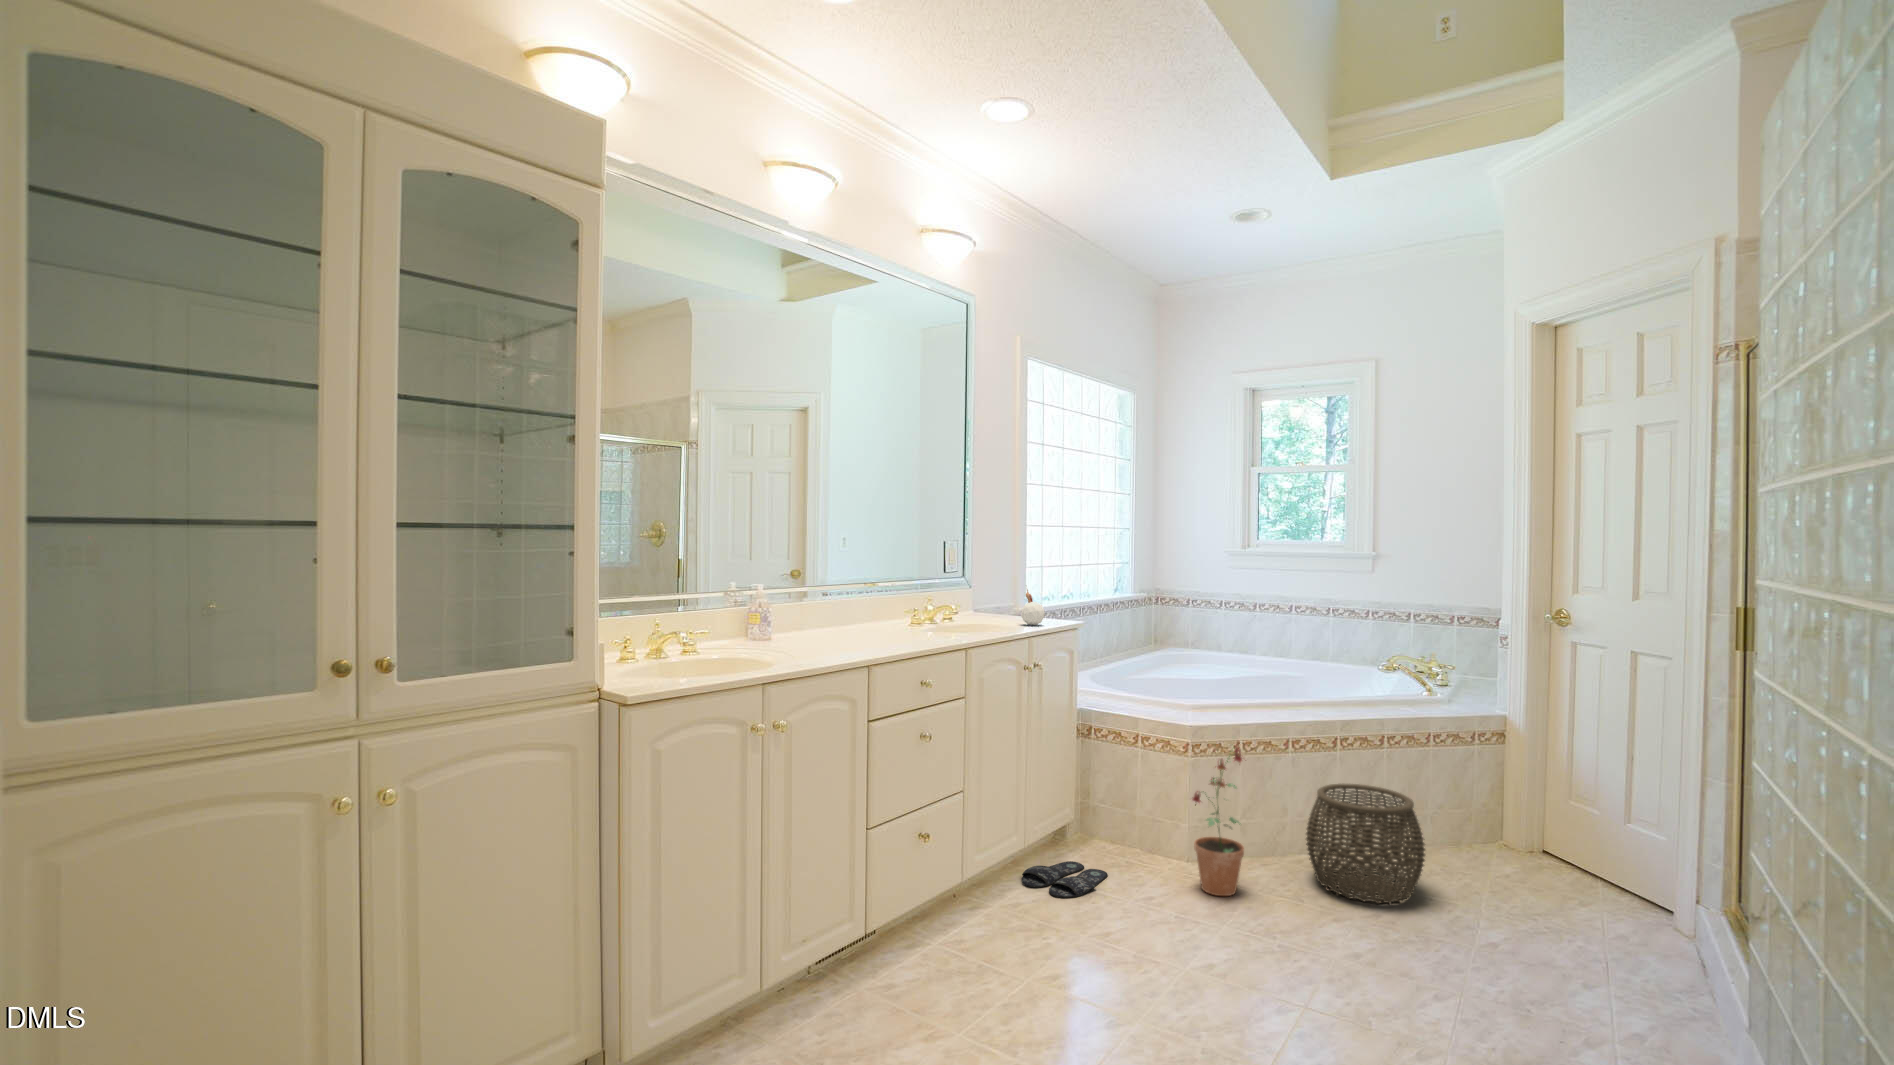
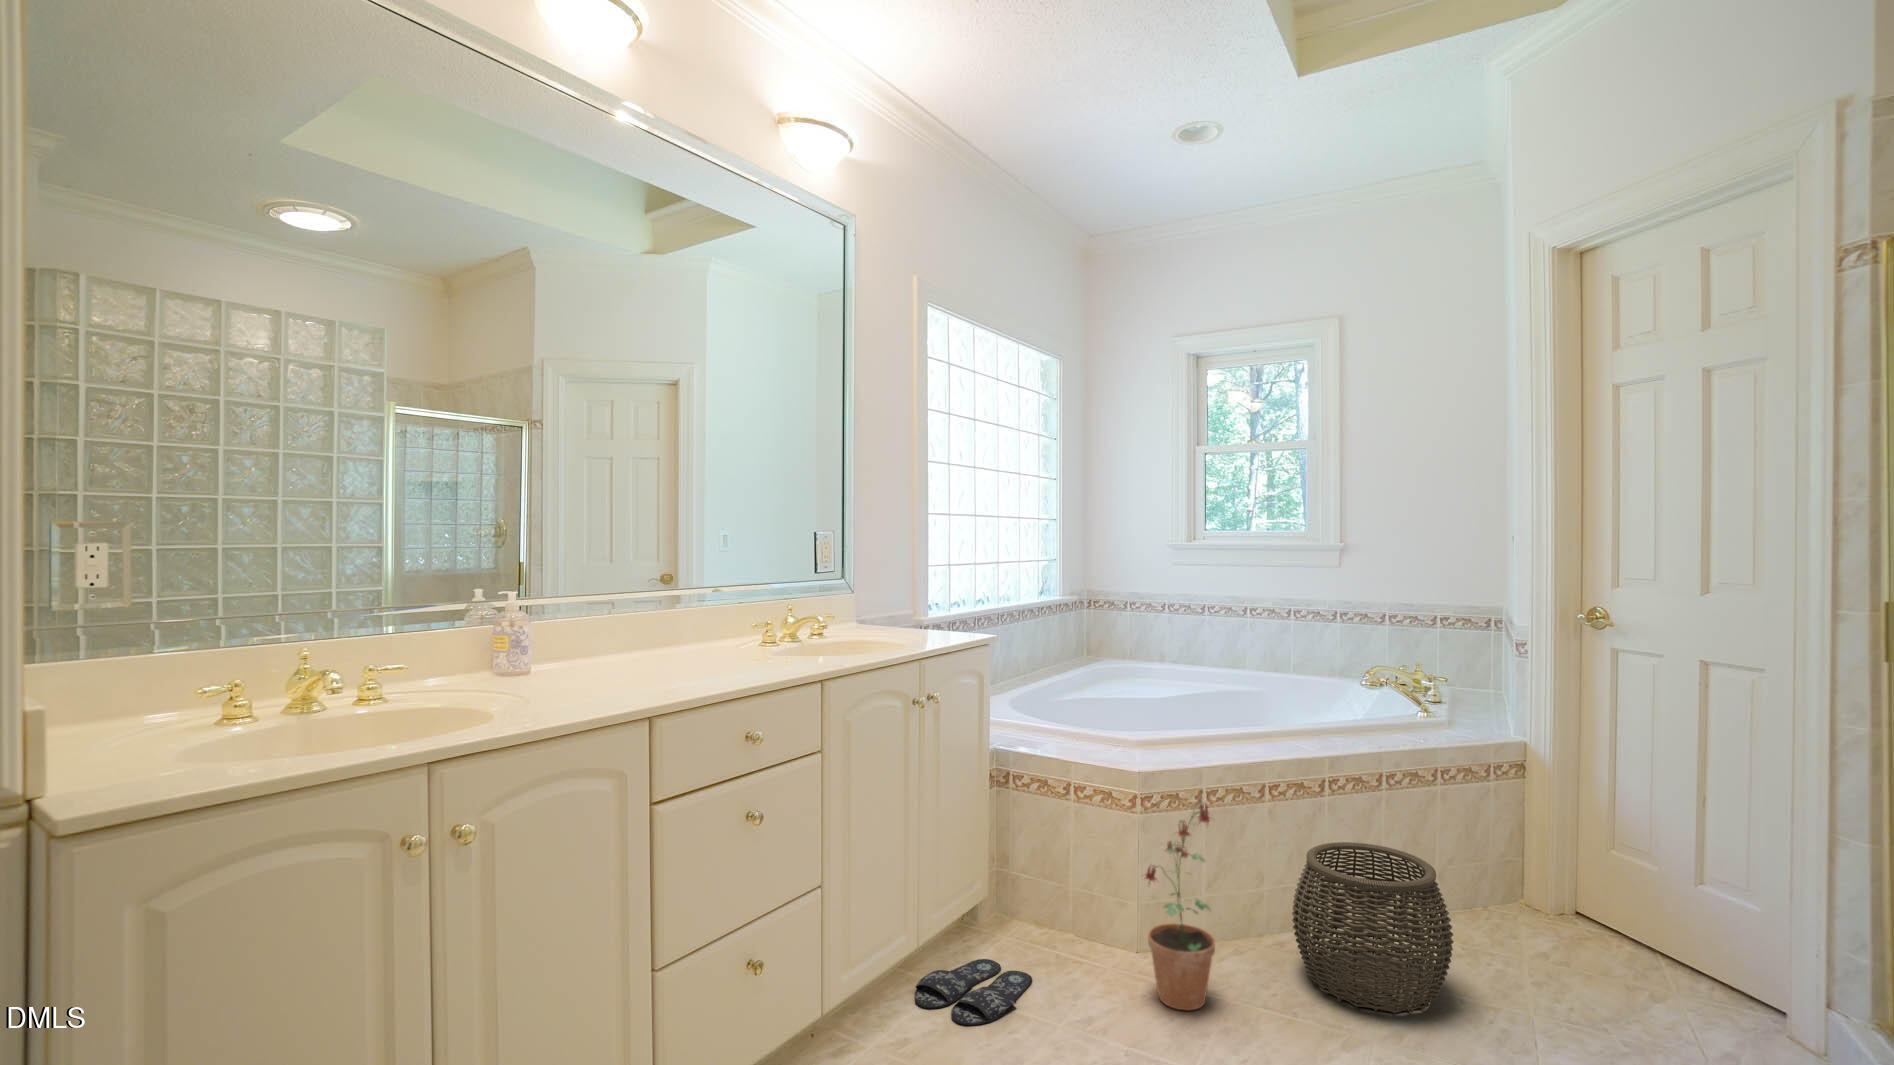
candle: present [1021,586,1045,625] -> none [914,588,945,642]

